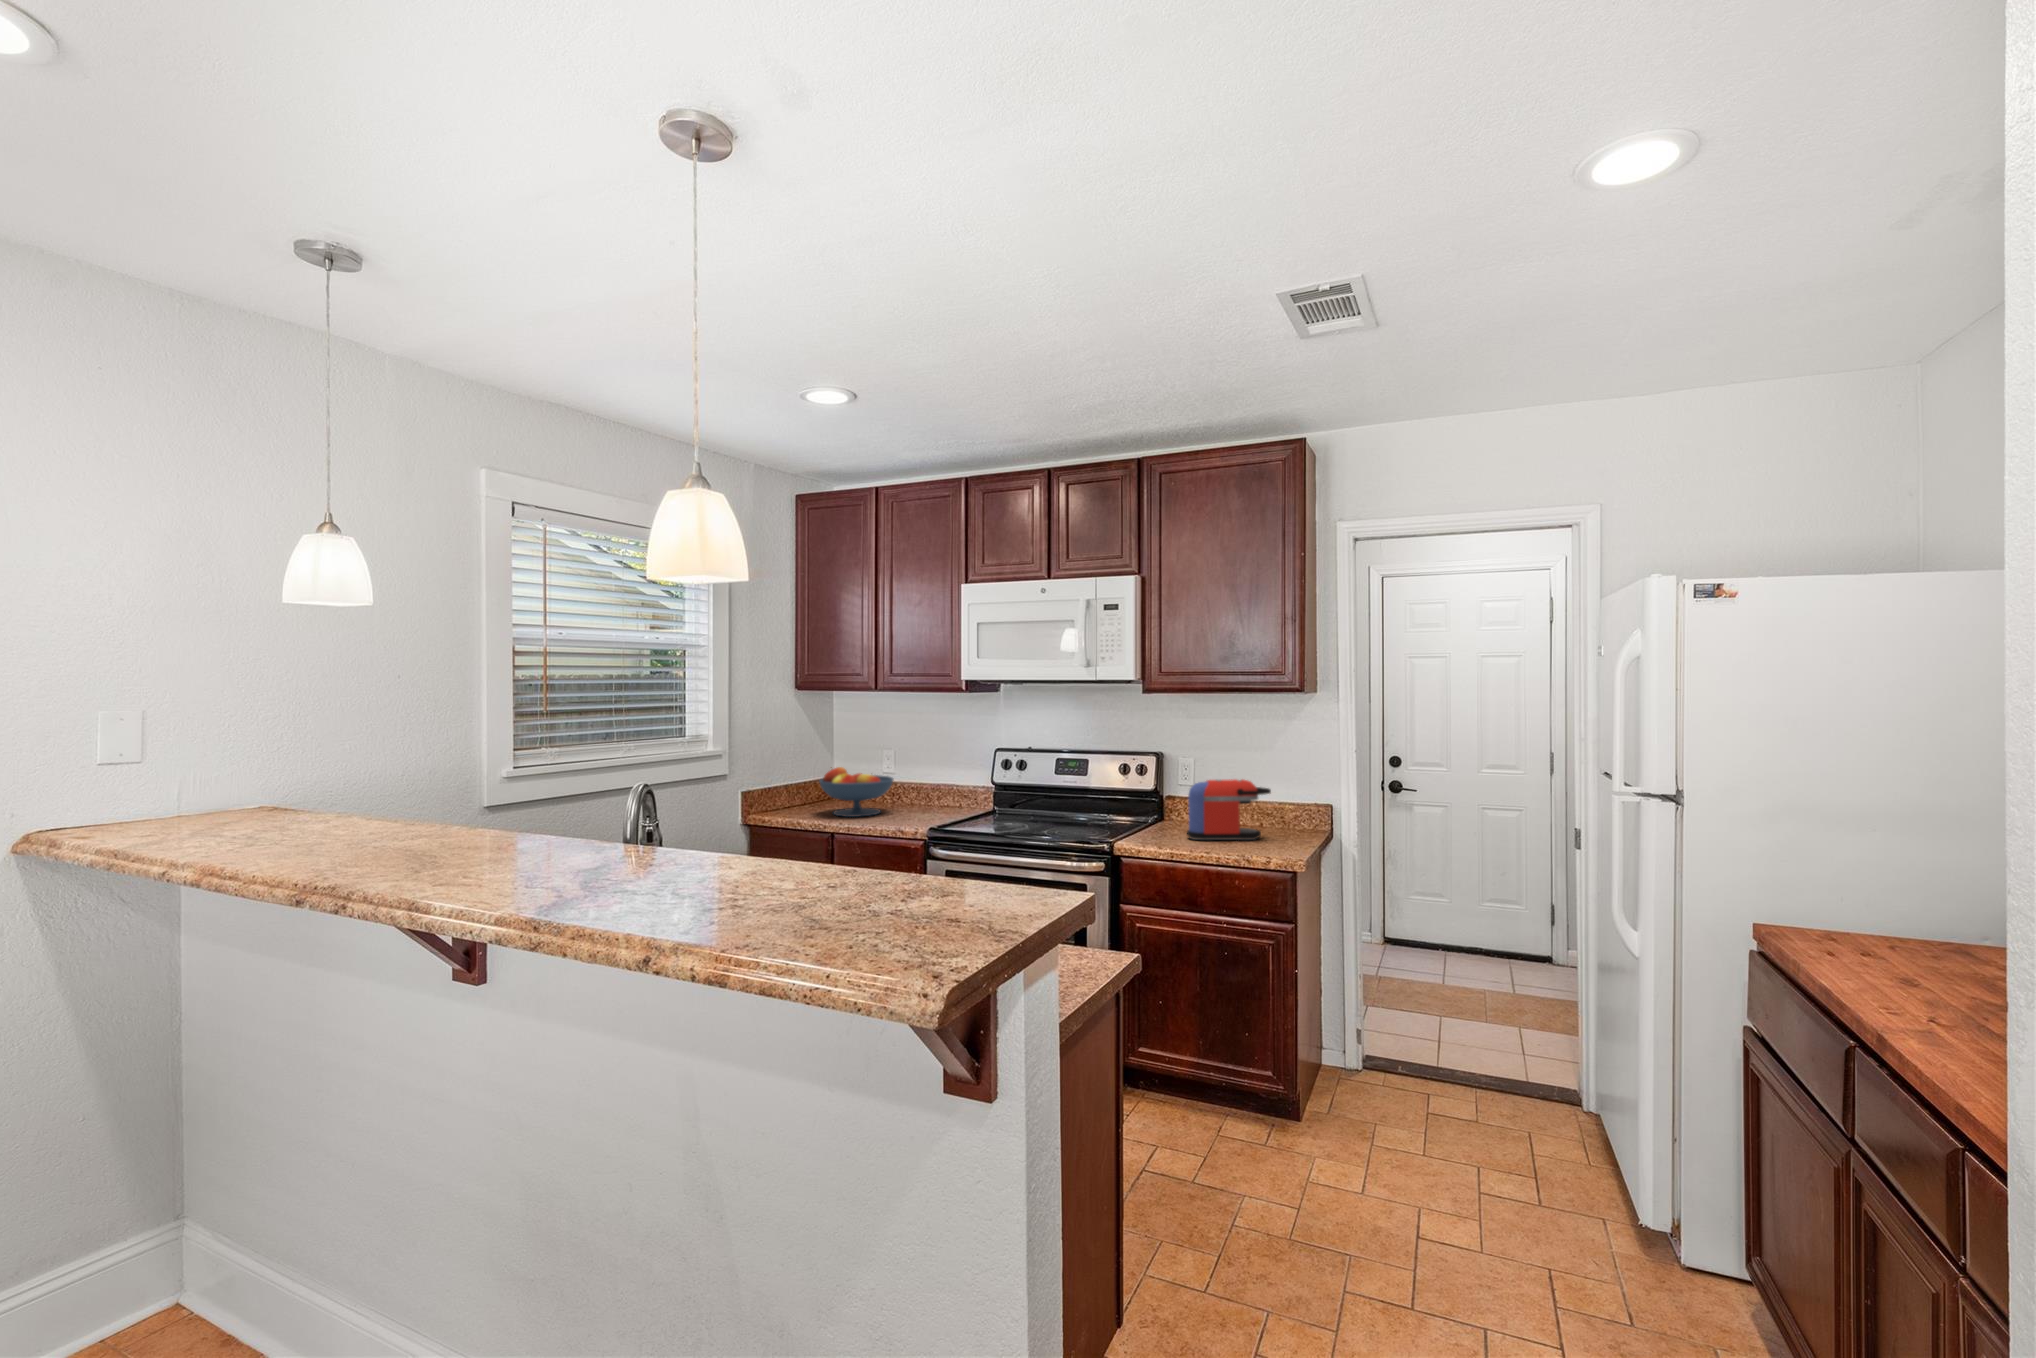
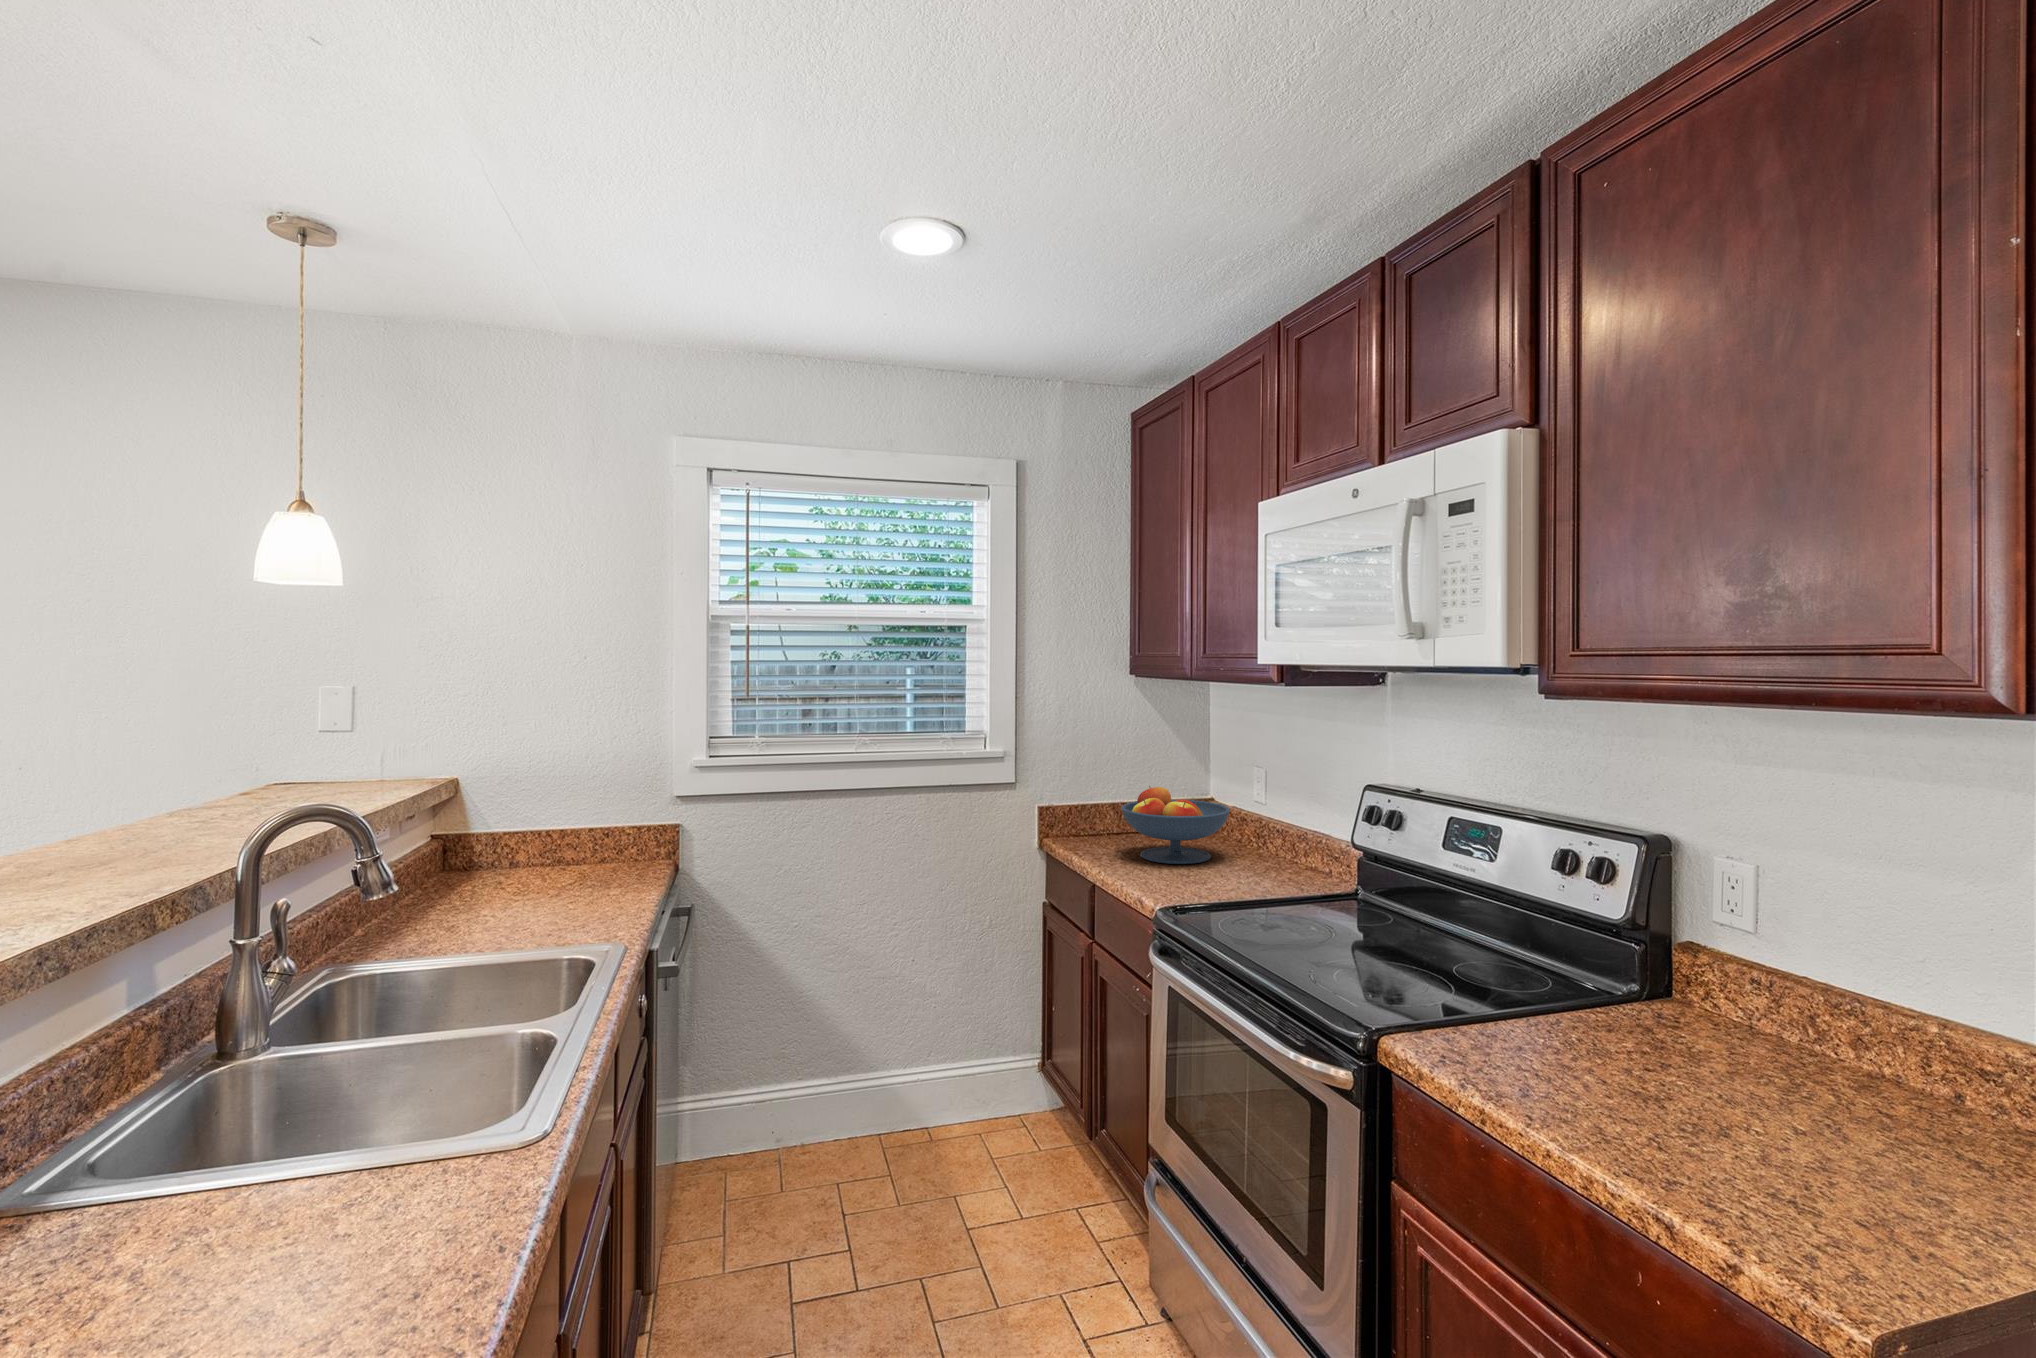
coffee maker: present [1187,779,1271,840] -> none [1606,937,1910,1147]

